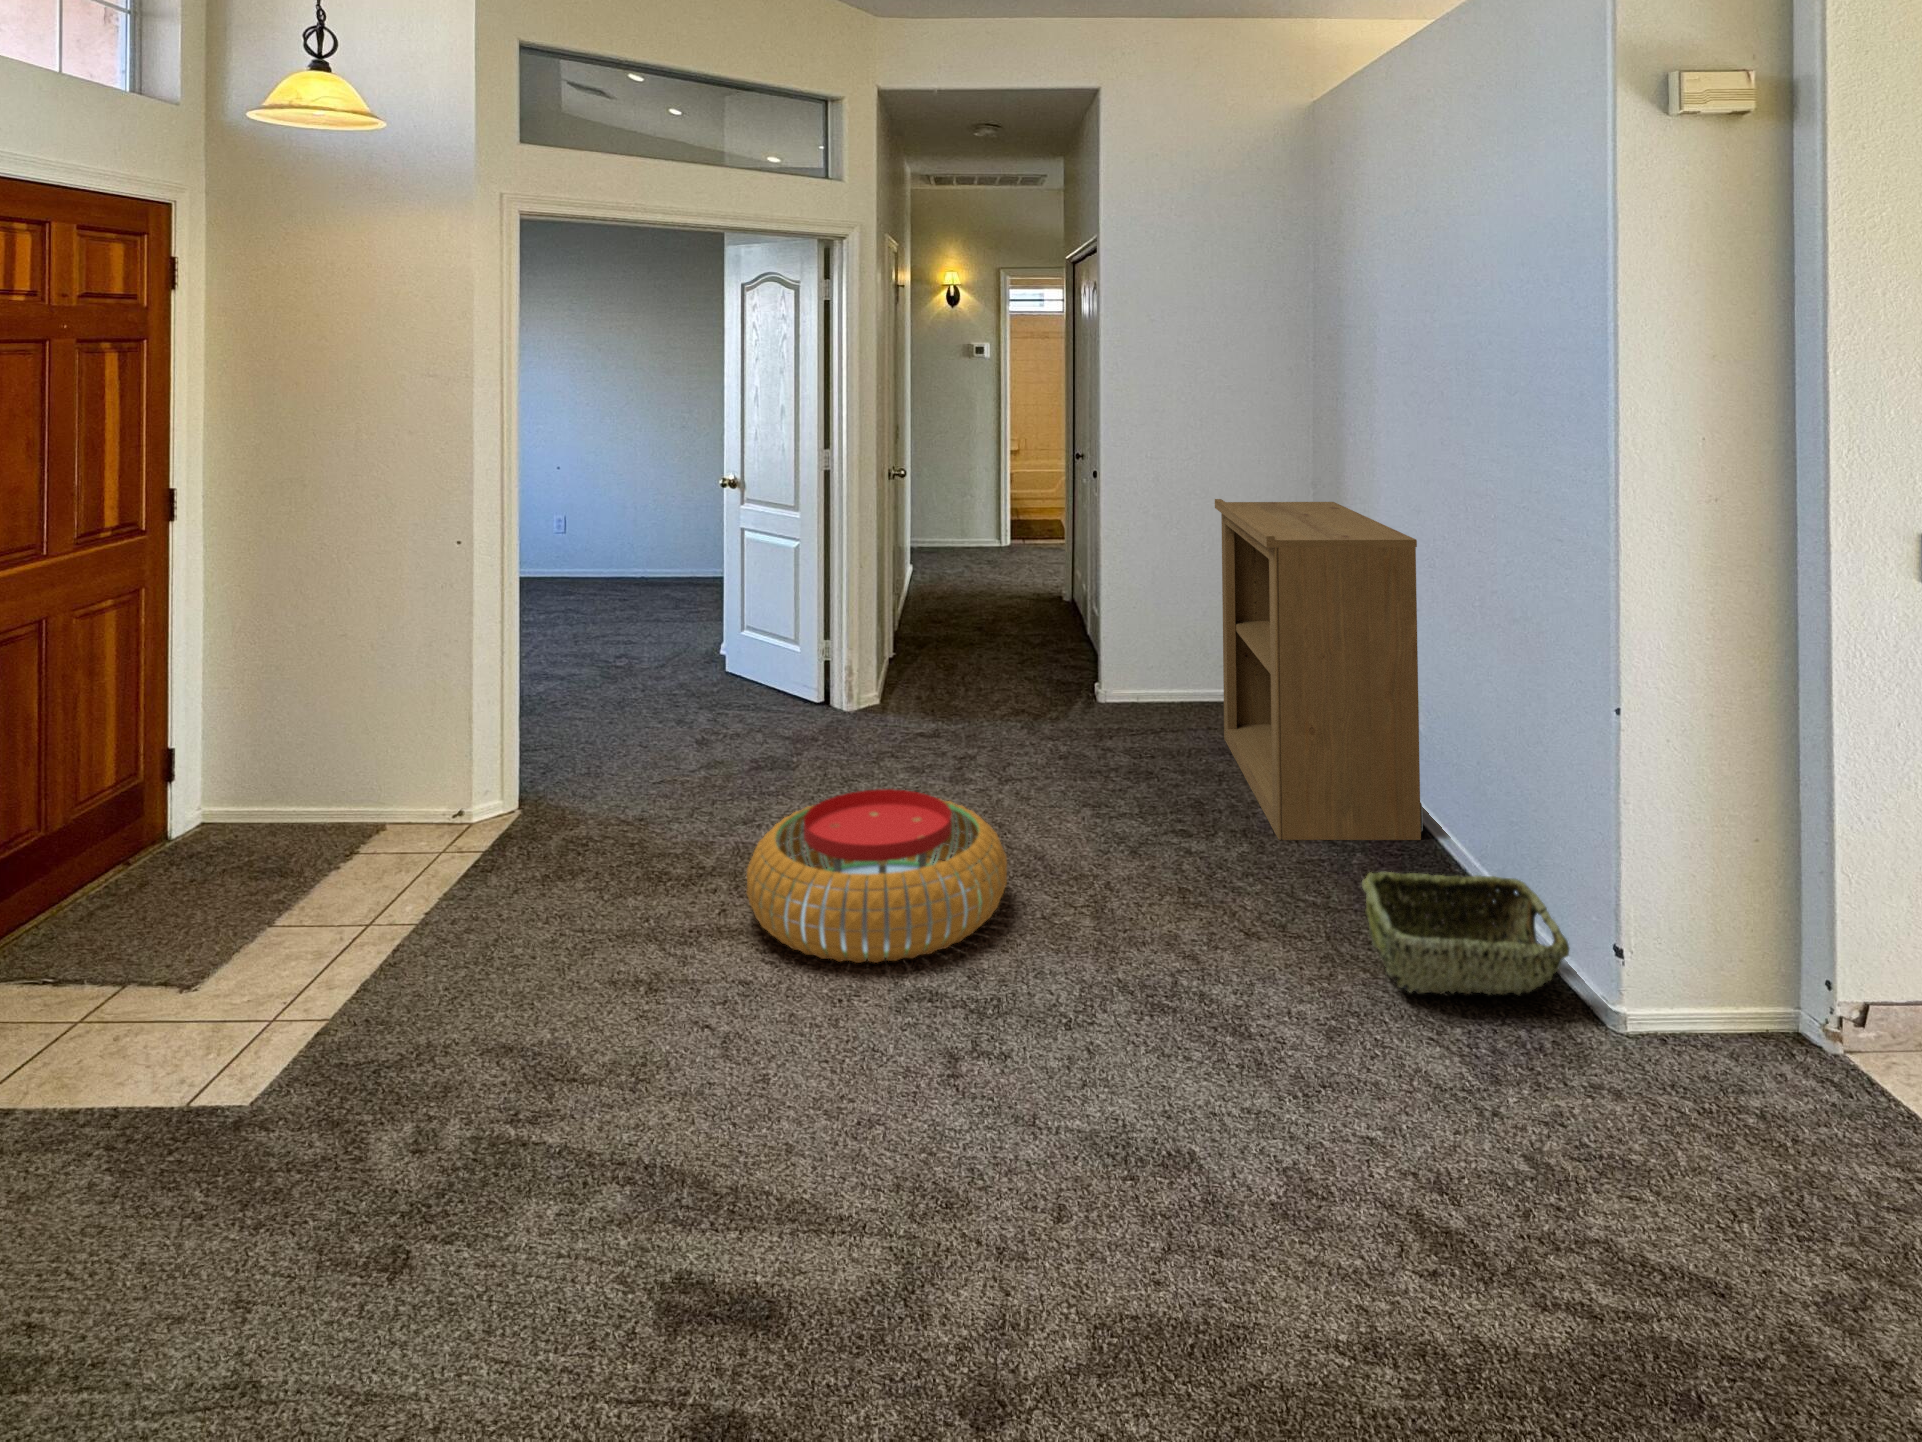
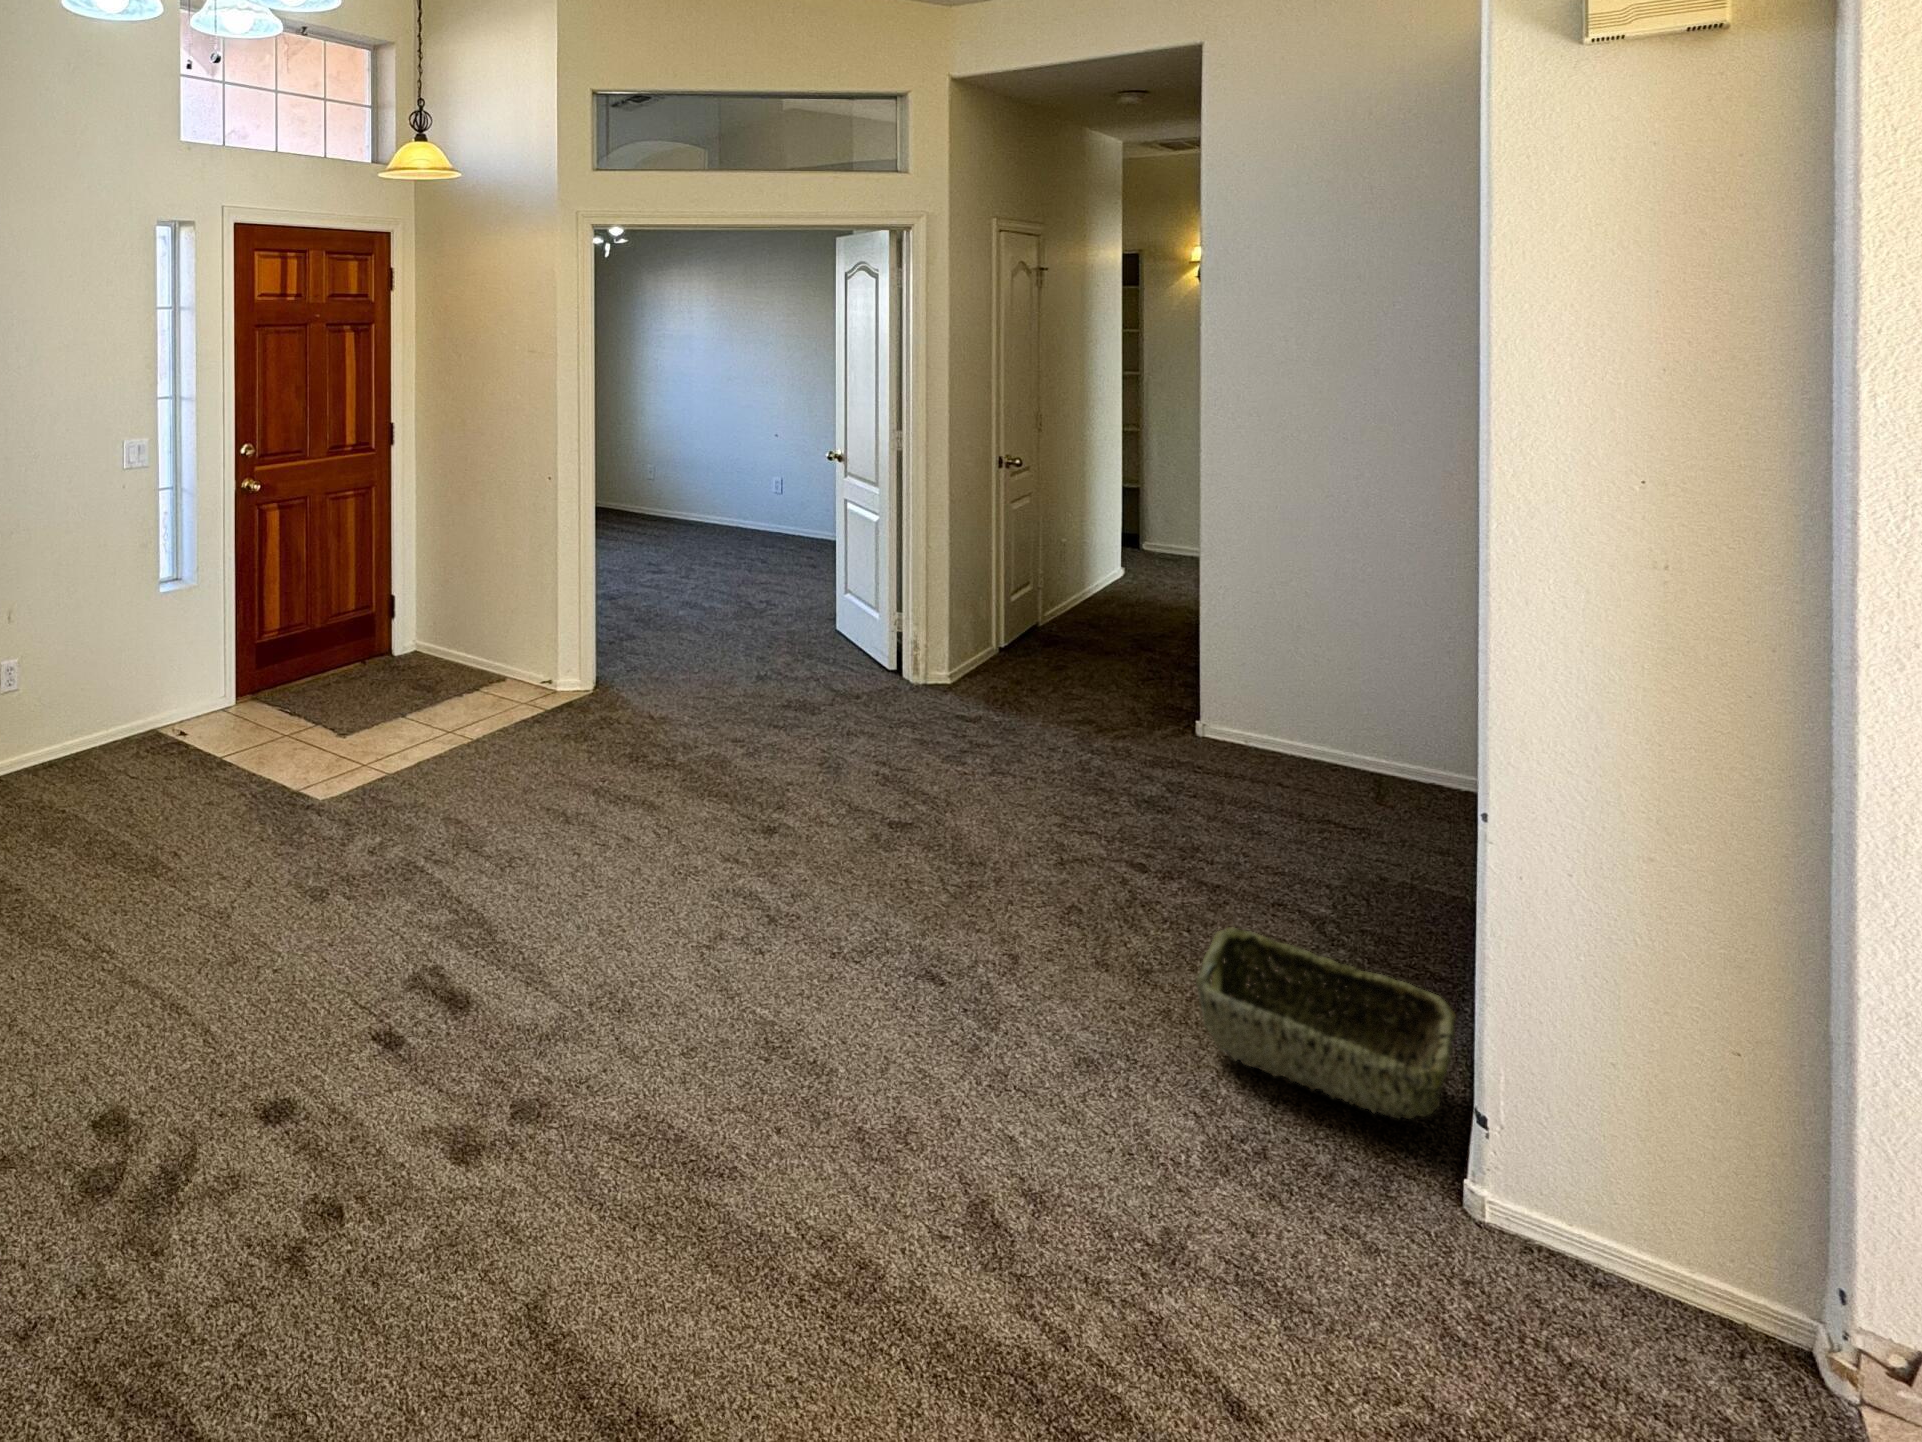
bookshelf: present [1215,499,1423,840] -> none [1252,518,1493,958]
pouf: present [746,789,1007,963] -> none [667,724,901,868]

